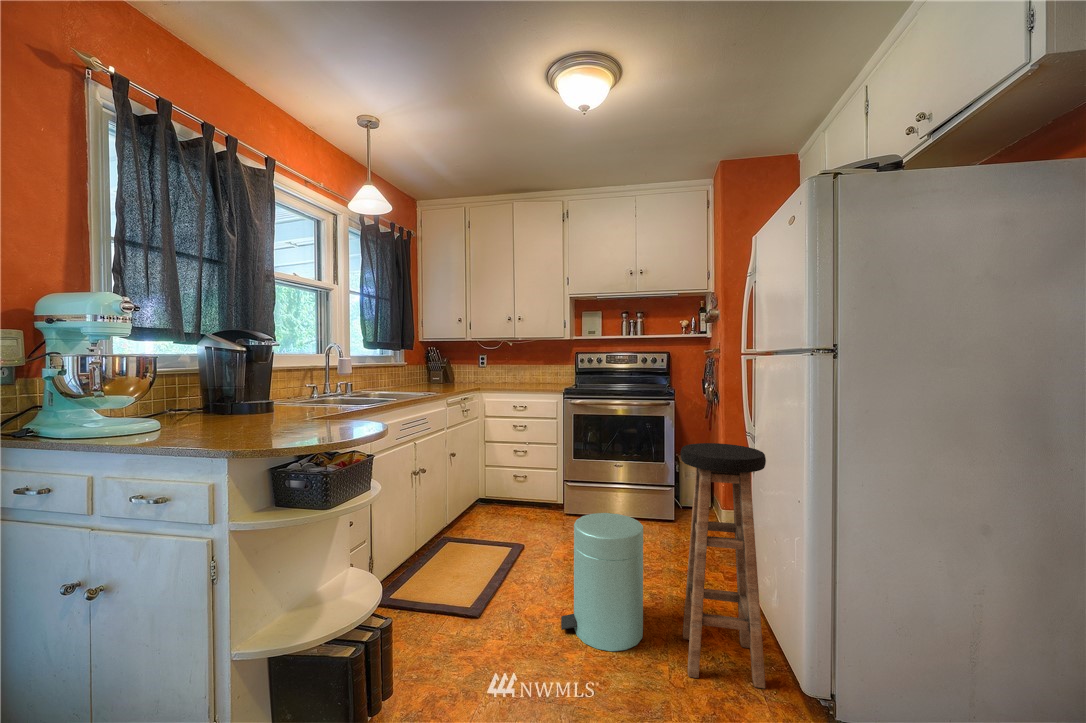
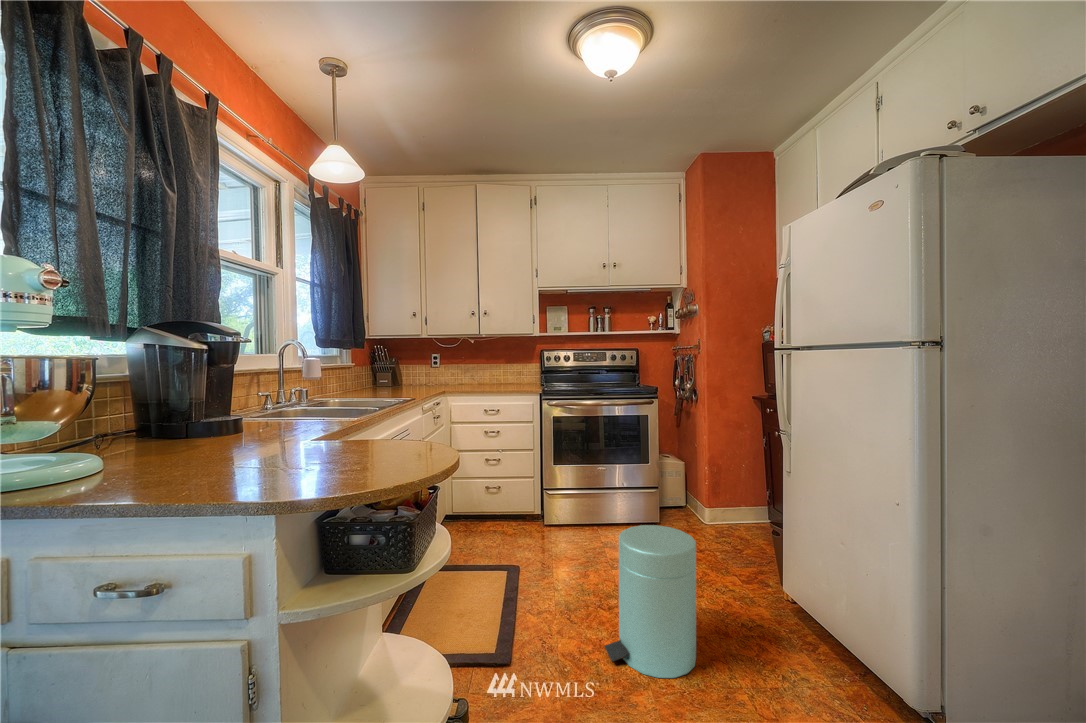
bar stool: present [681,443,766,688] -> none [732,443,838,693]

